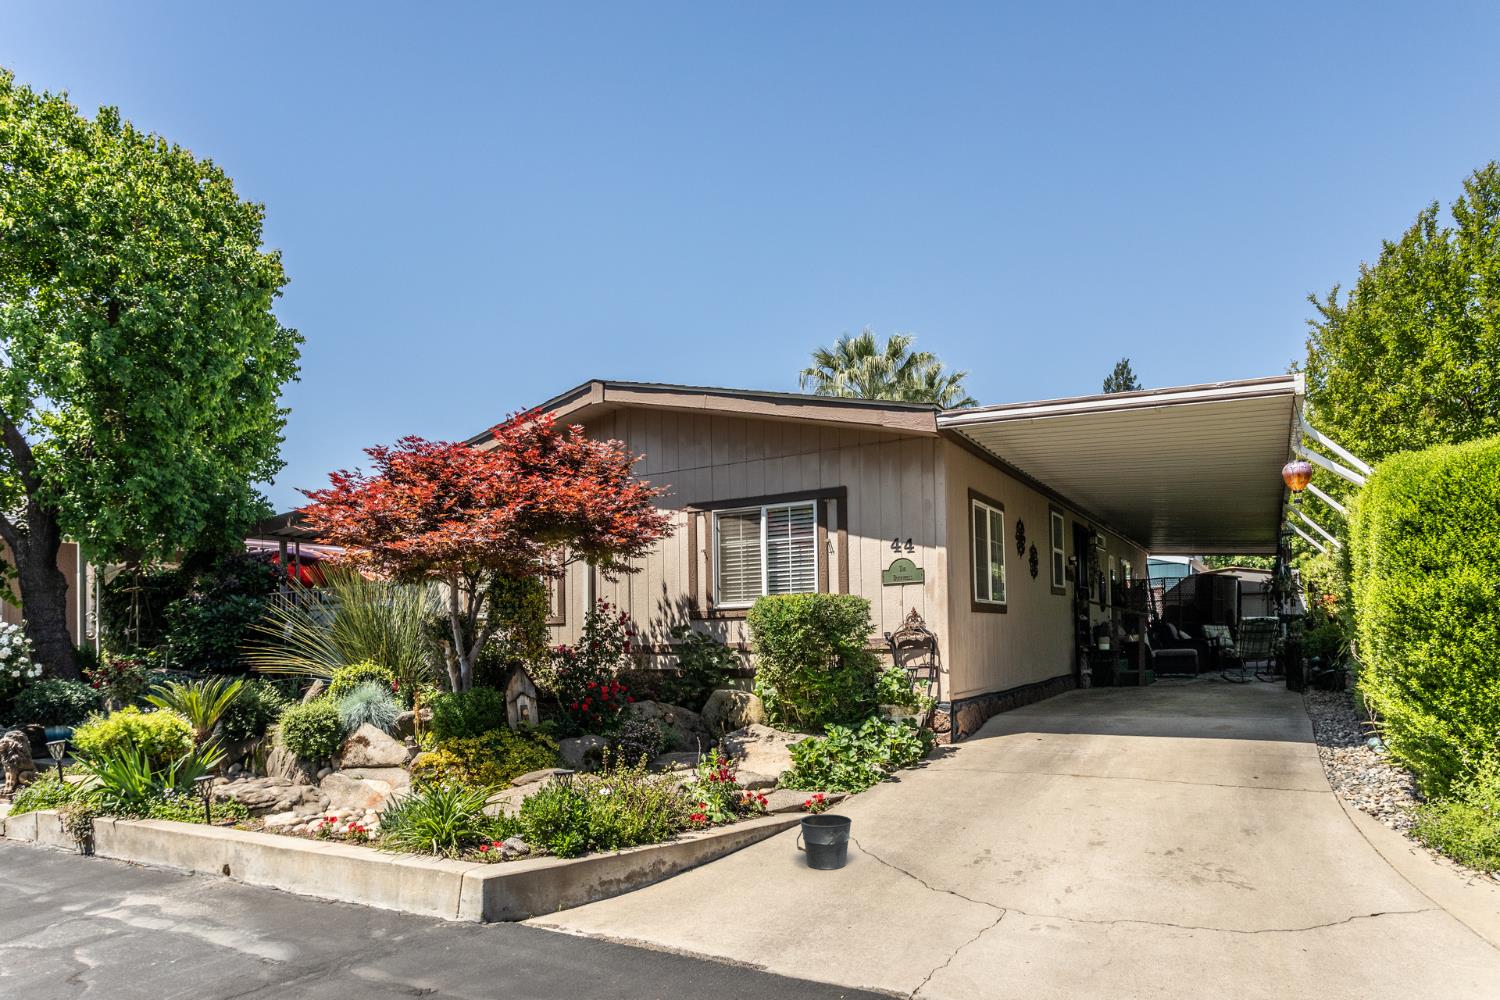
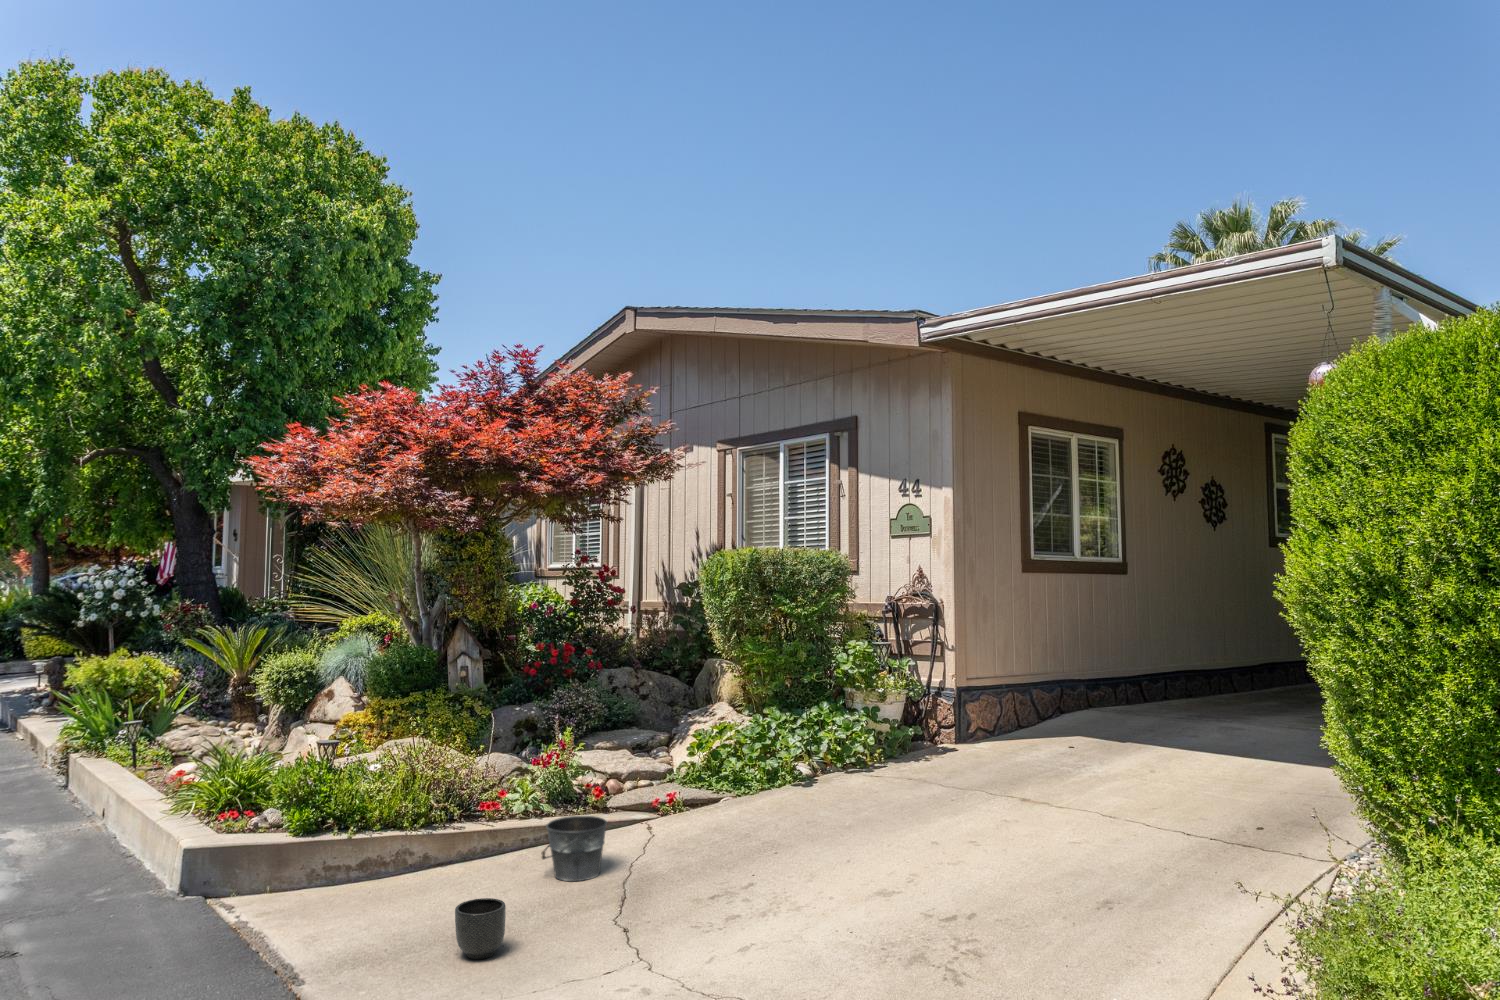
planter: none [847,877,889,928] -> present [455,898,506,959]

